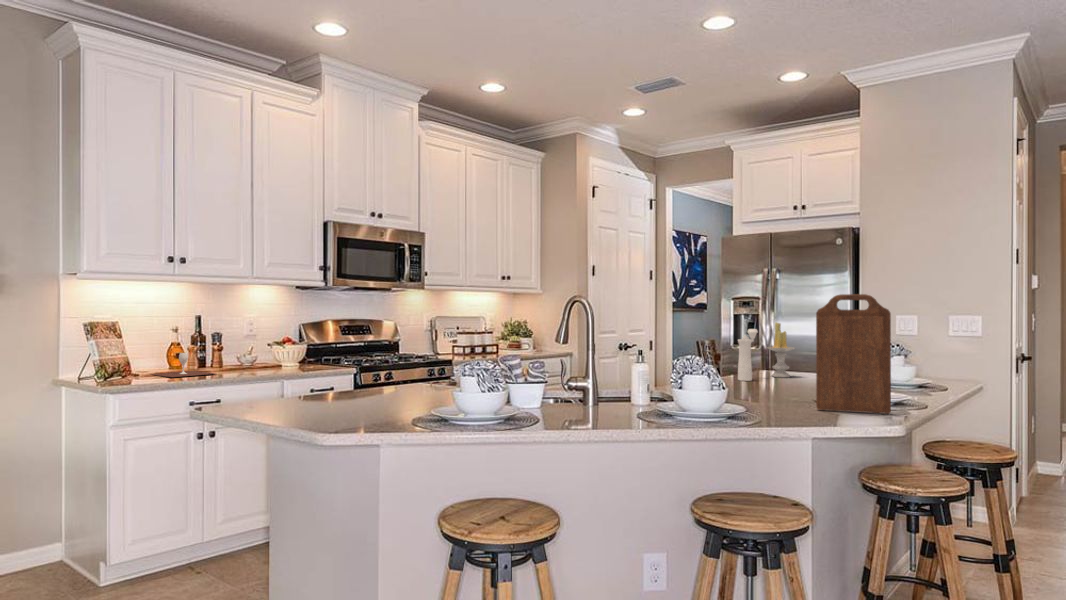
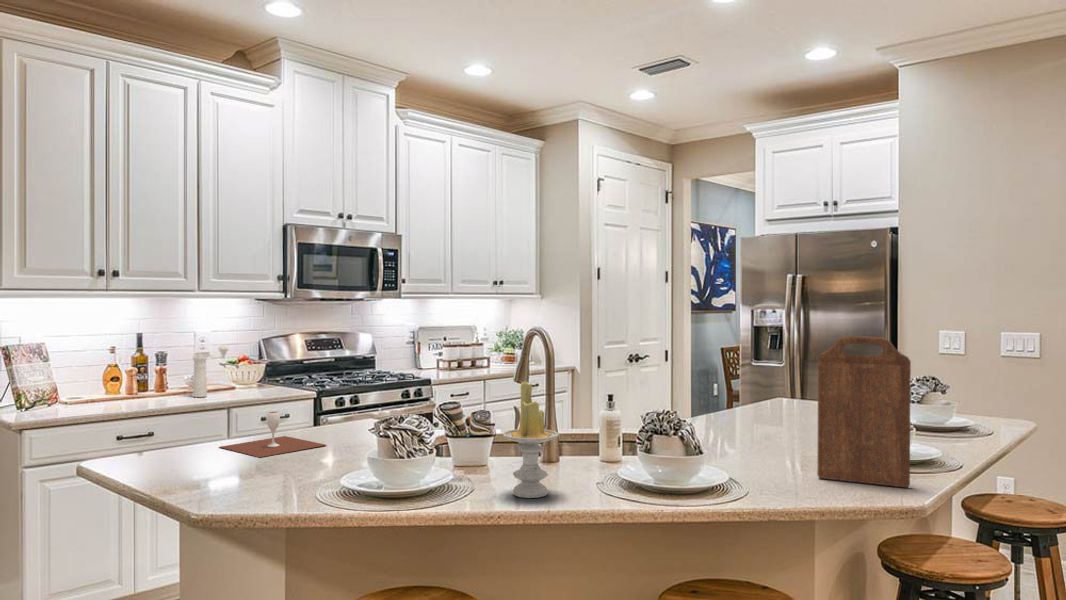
candle: present [767,322,795,377] -> present [502,381,559,498]
pepper mill: present [738,329,758,381] -> present [193,346,229,397]
wine glass: present [151,353,216,377] -> present [220,412,325,457]

